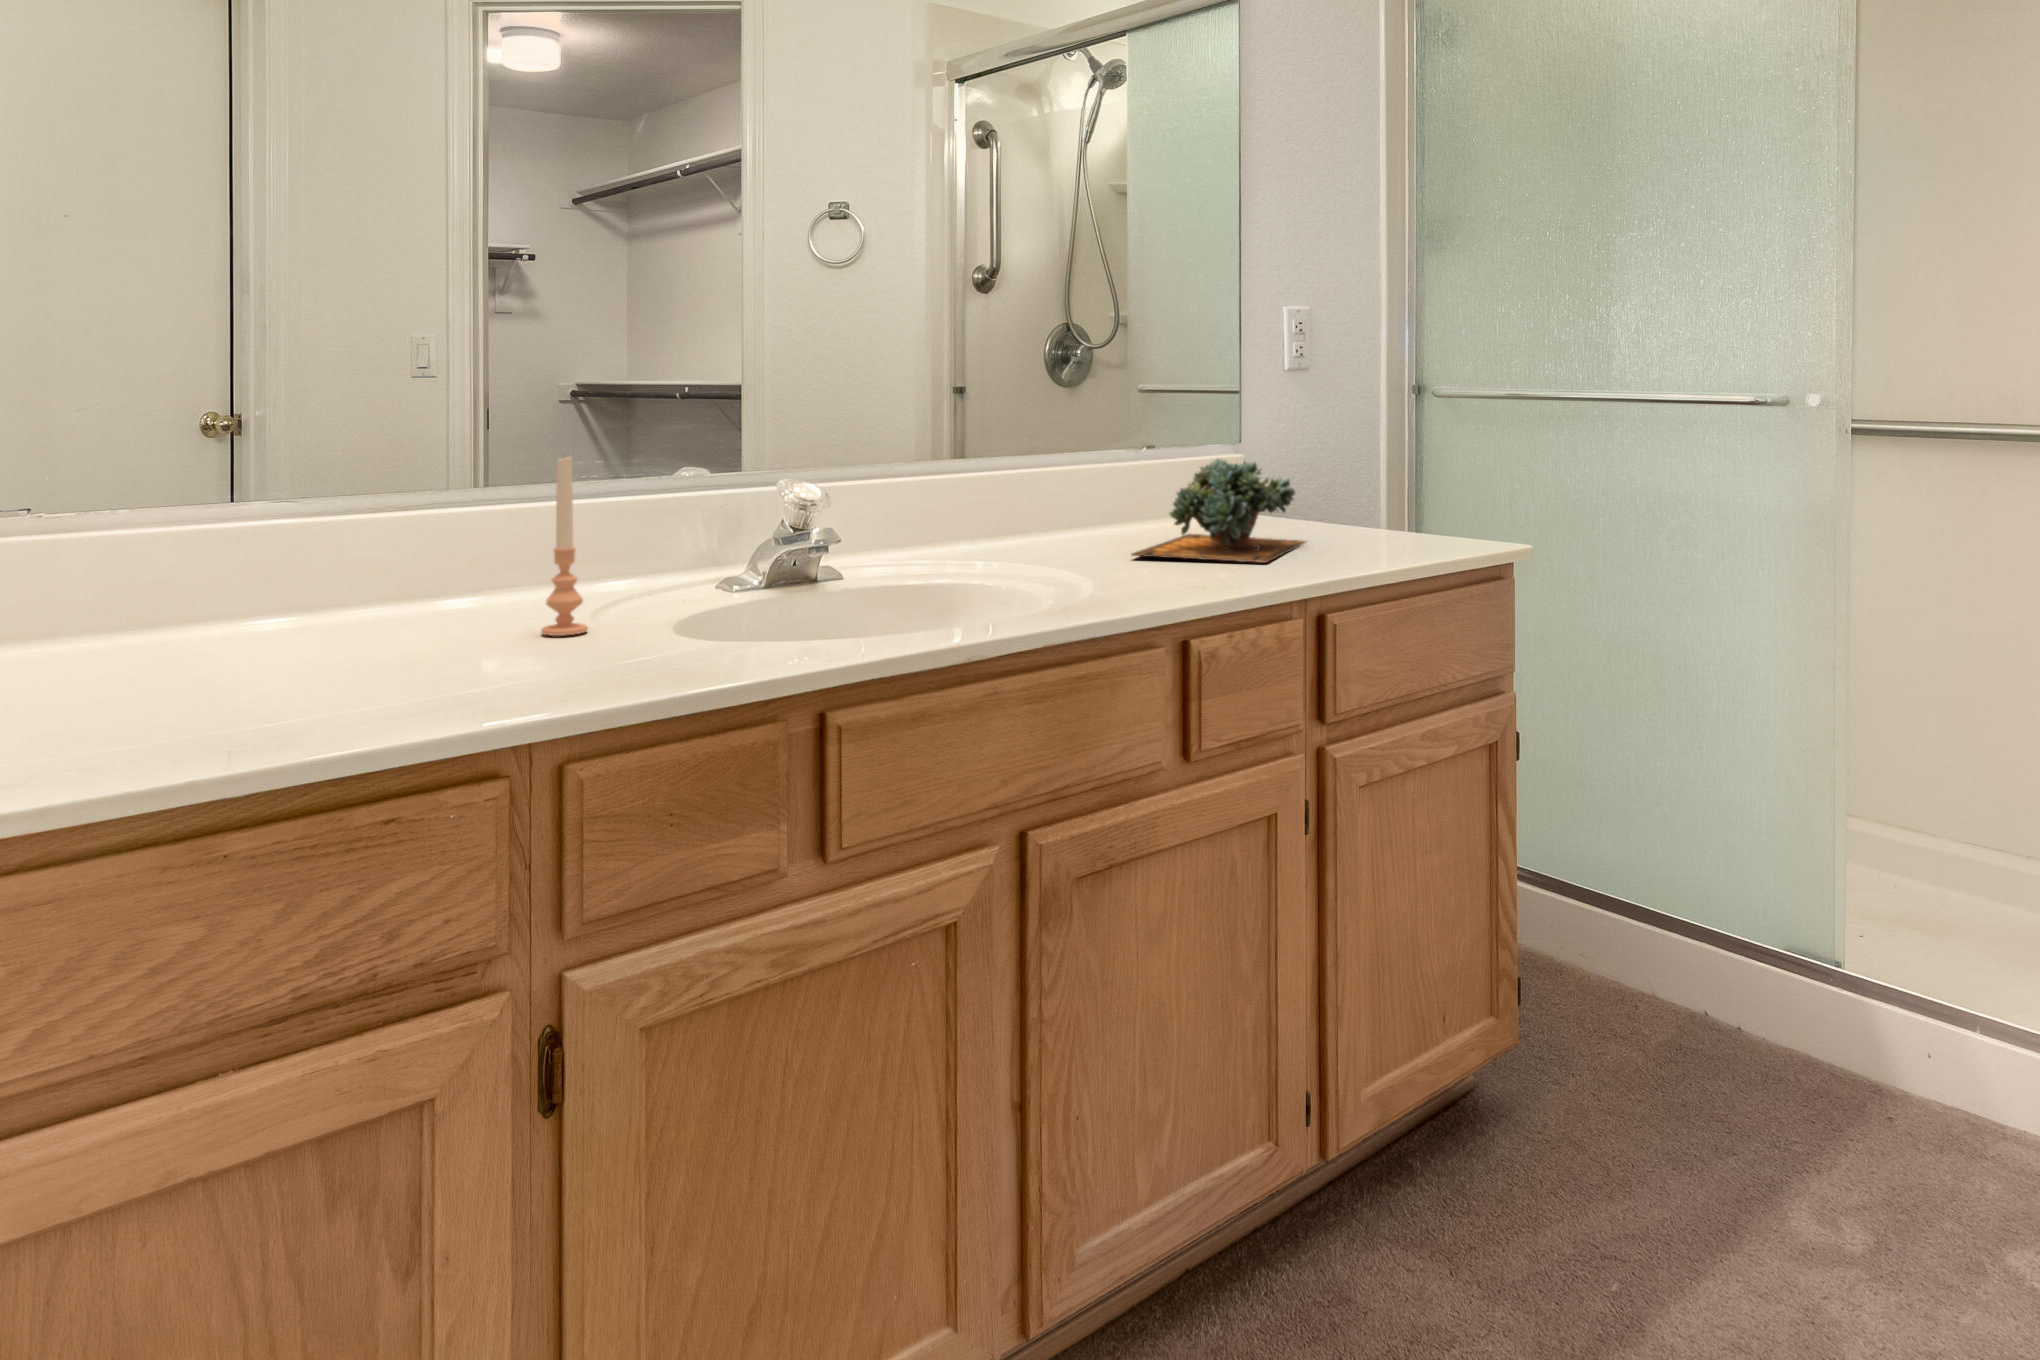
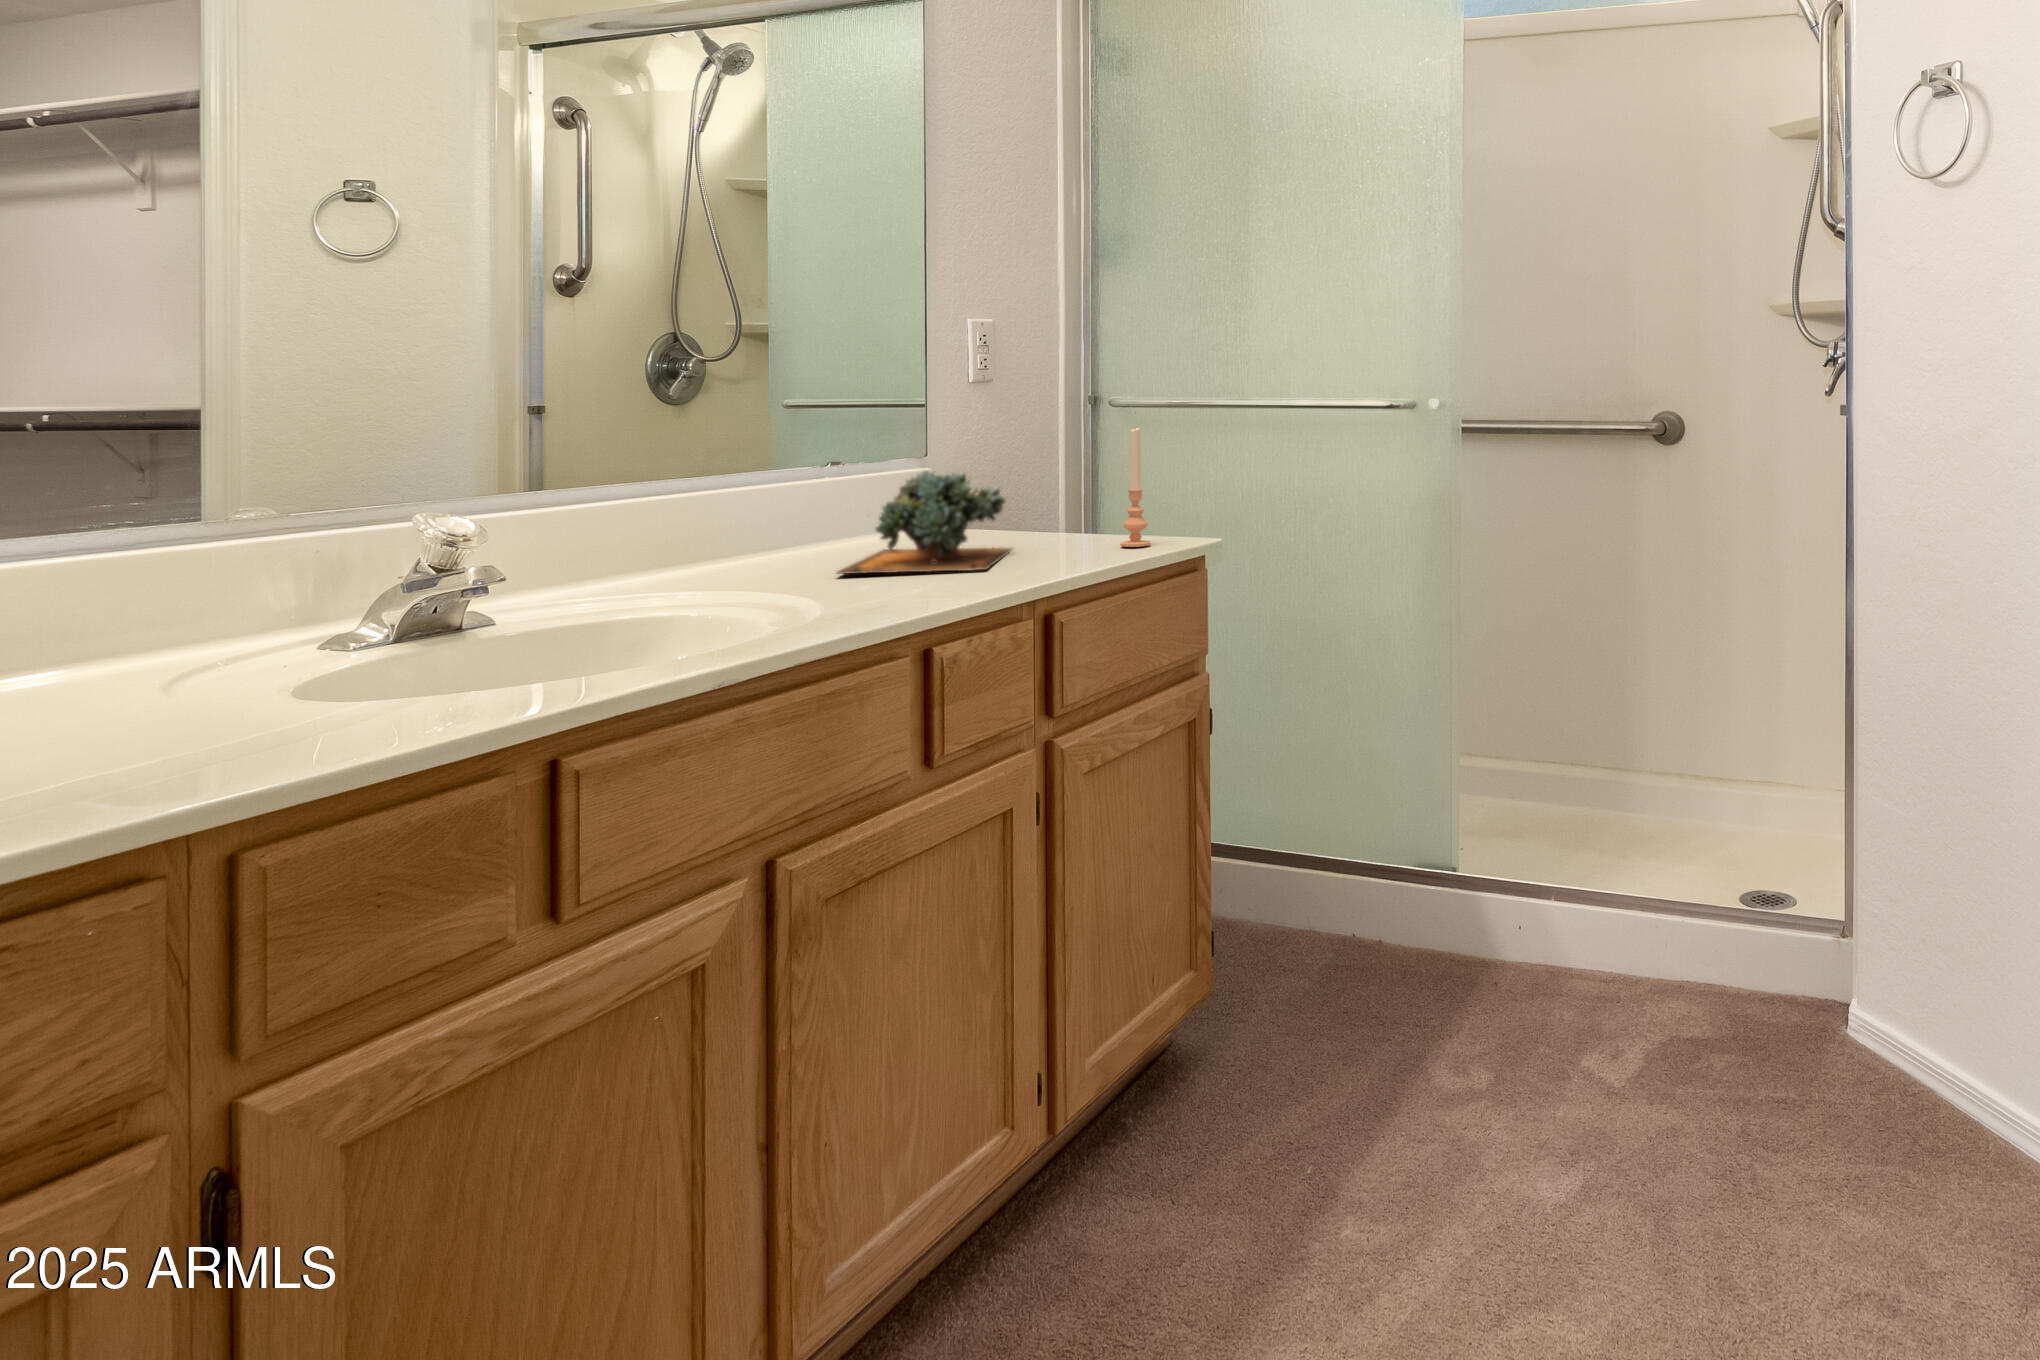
candle: present [541,457,588,636] -> present [1120,428,1150,547]

